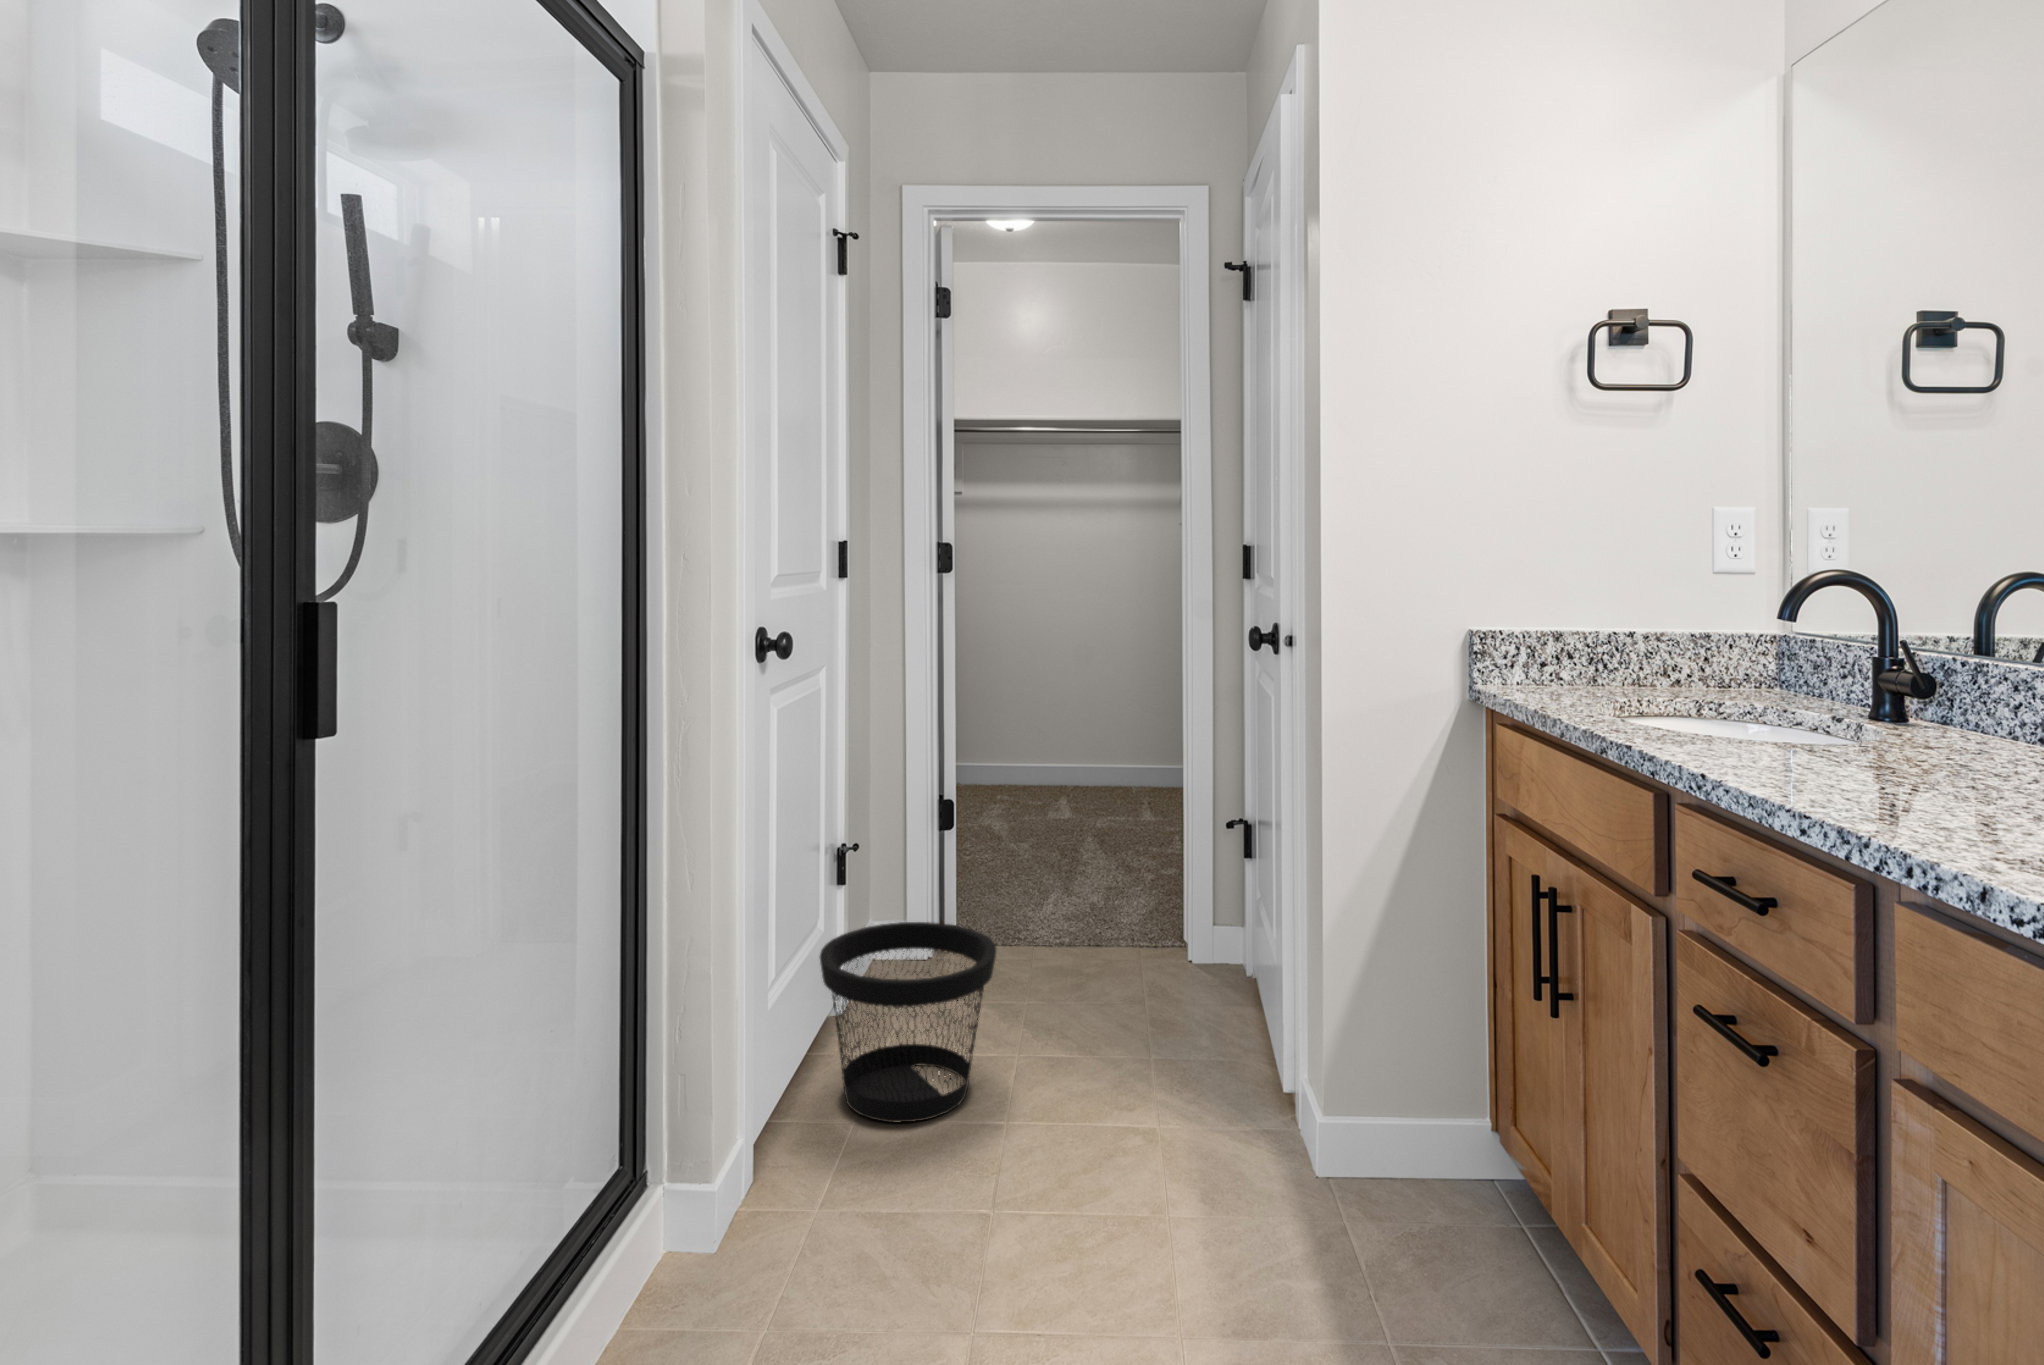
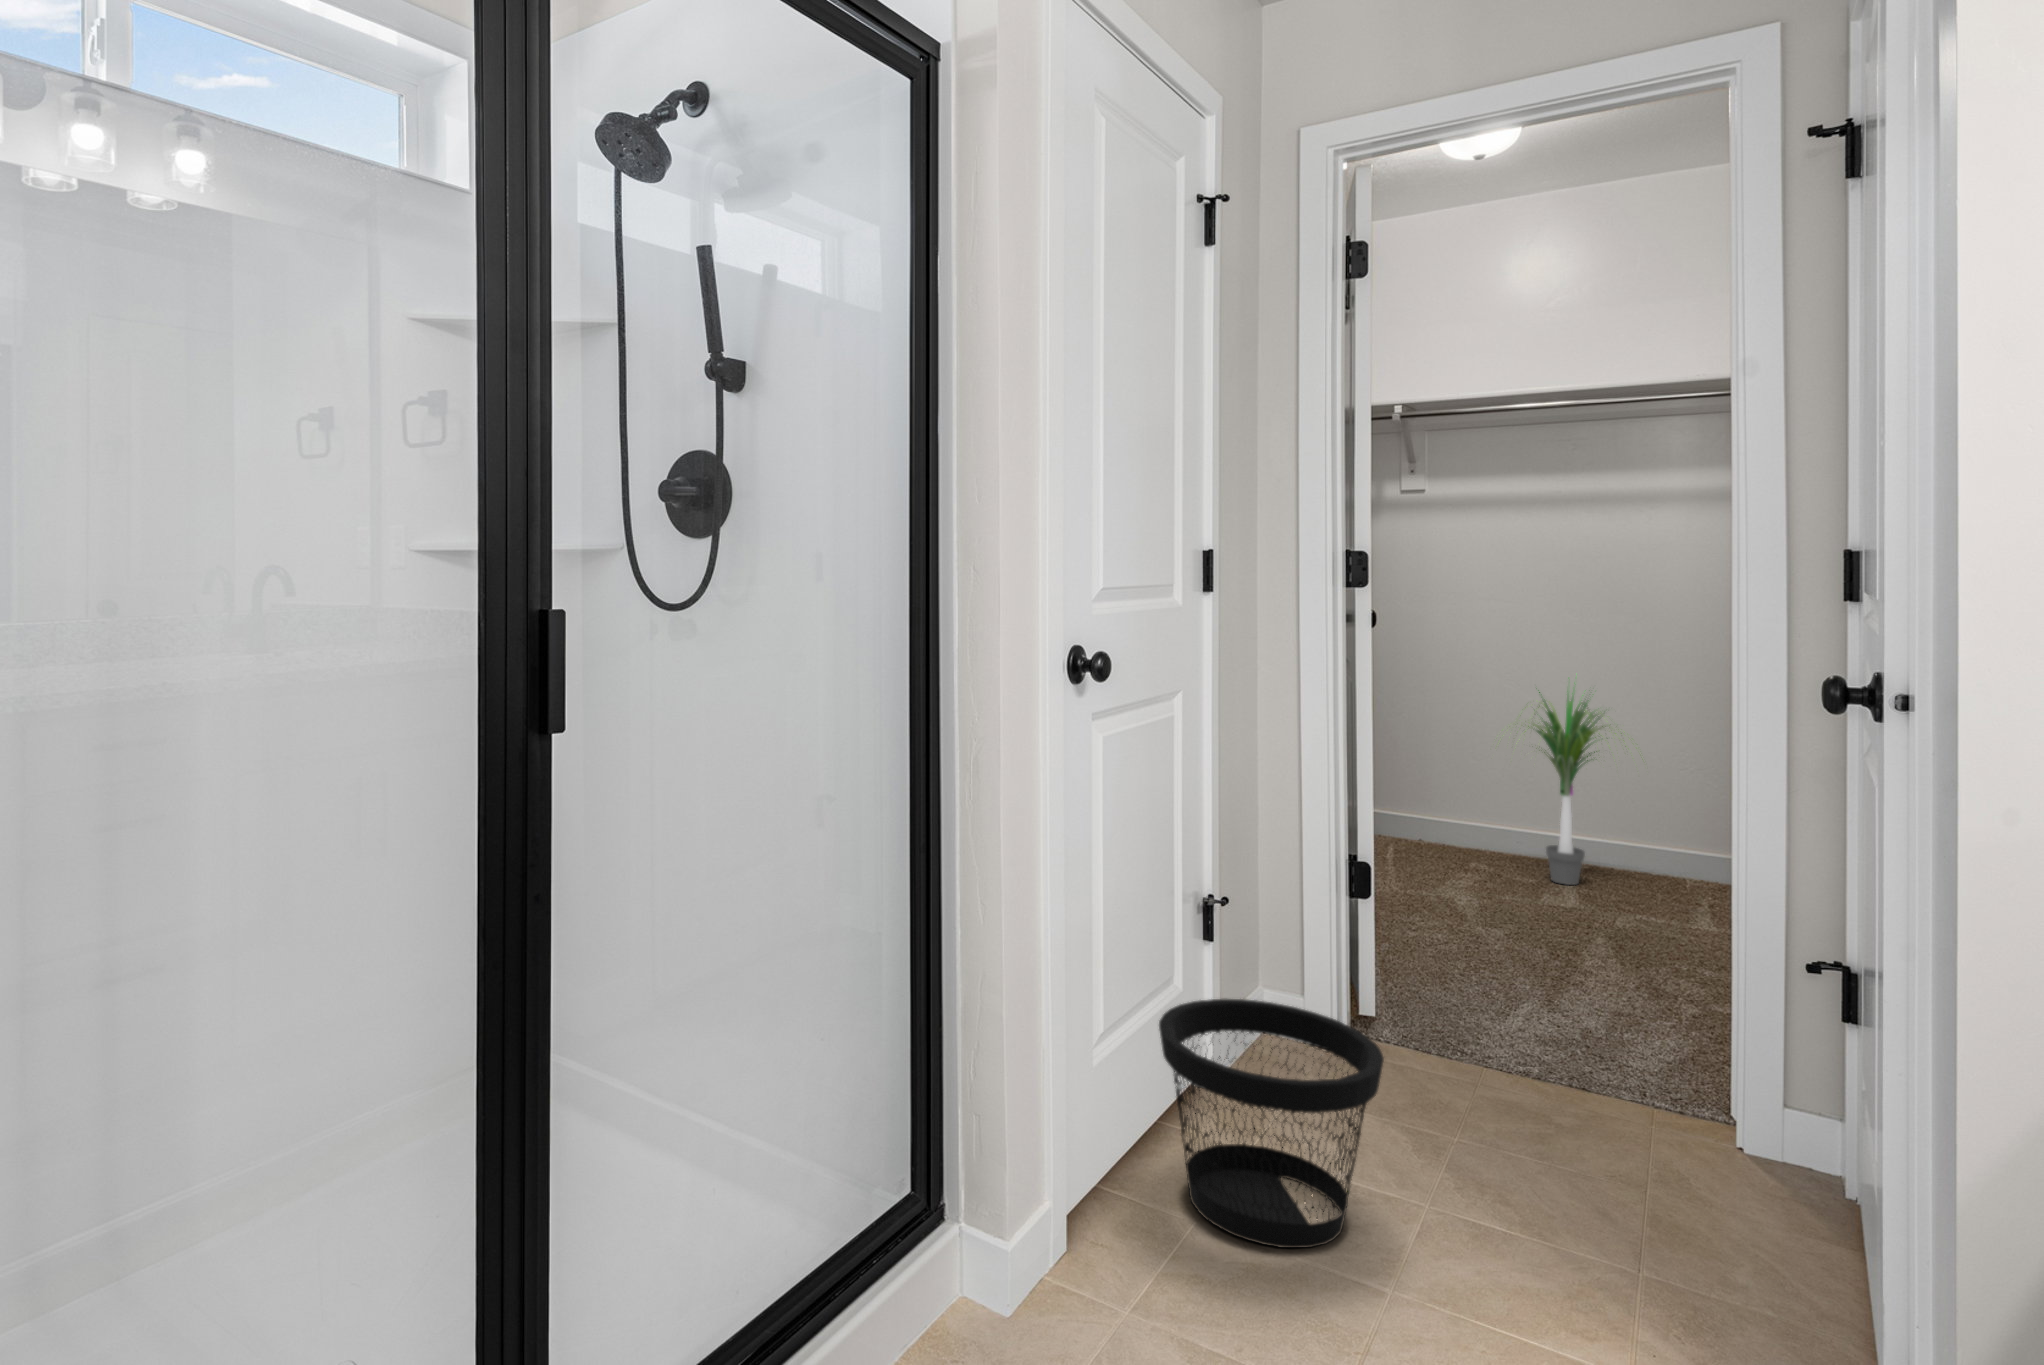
potted plant: none [1003,639,1107,801] -> present [1515,690,1624,885]

